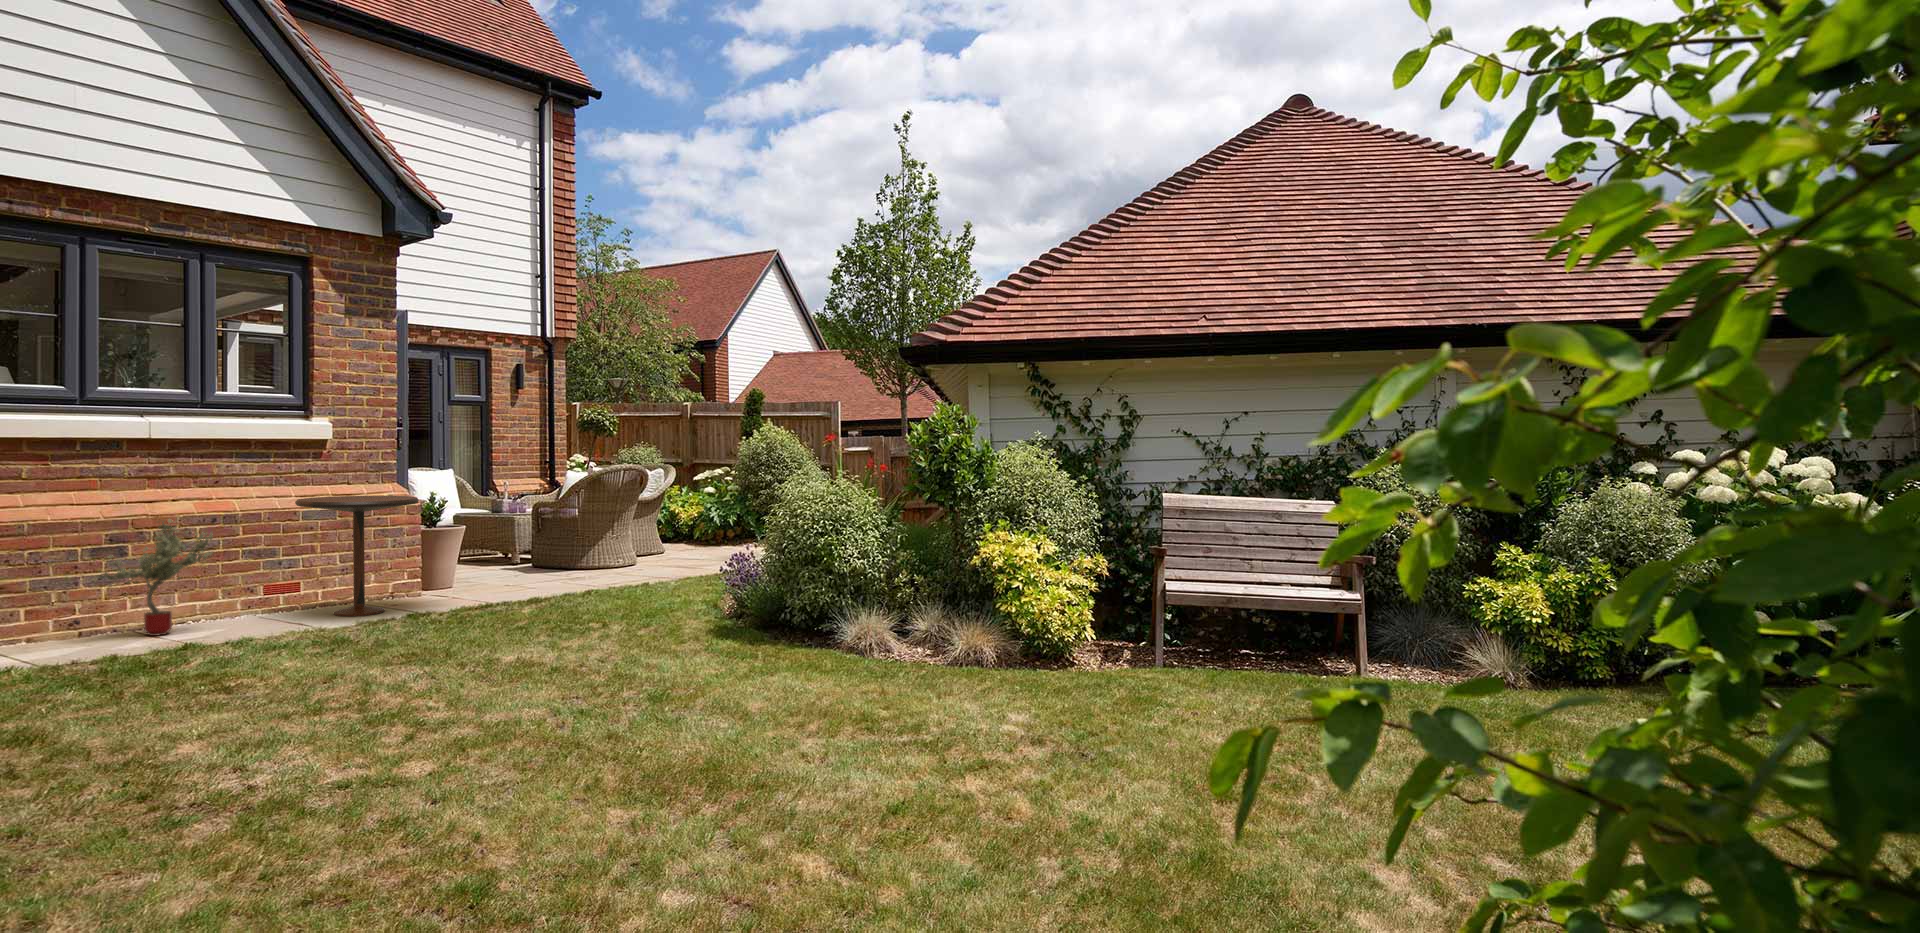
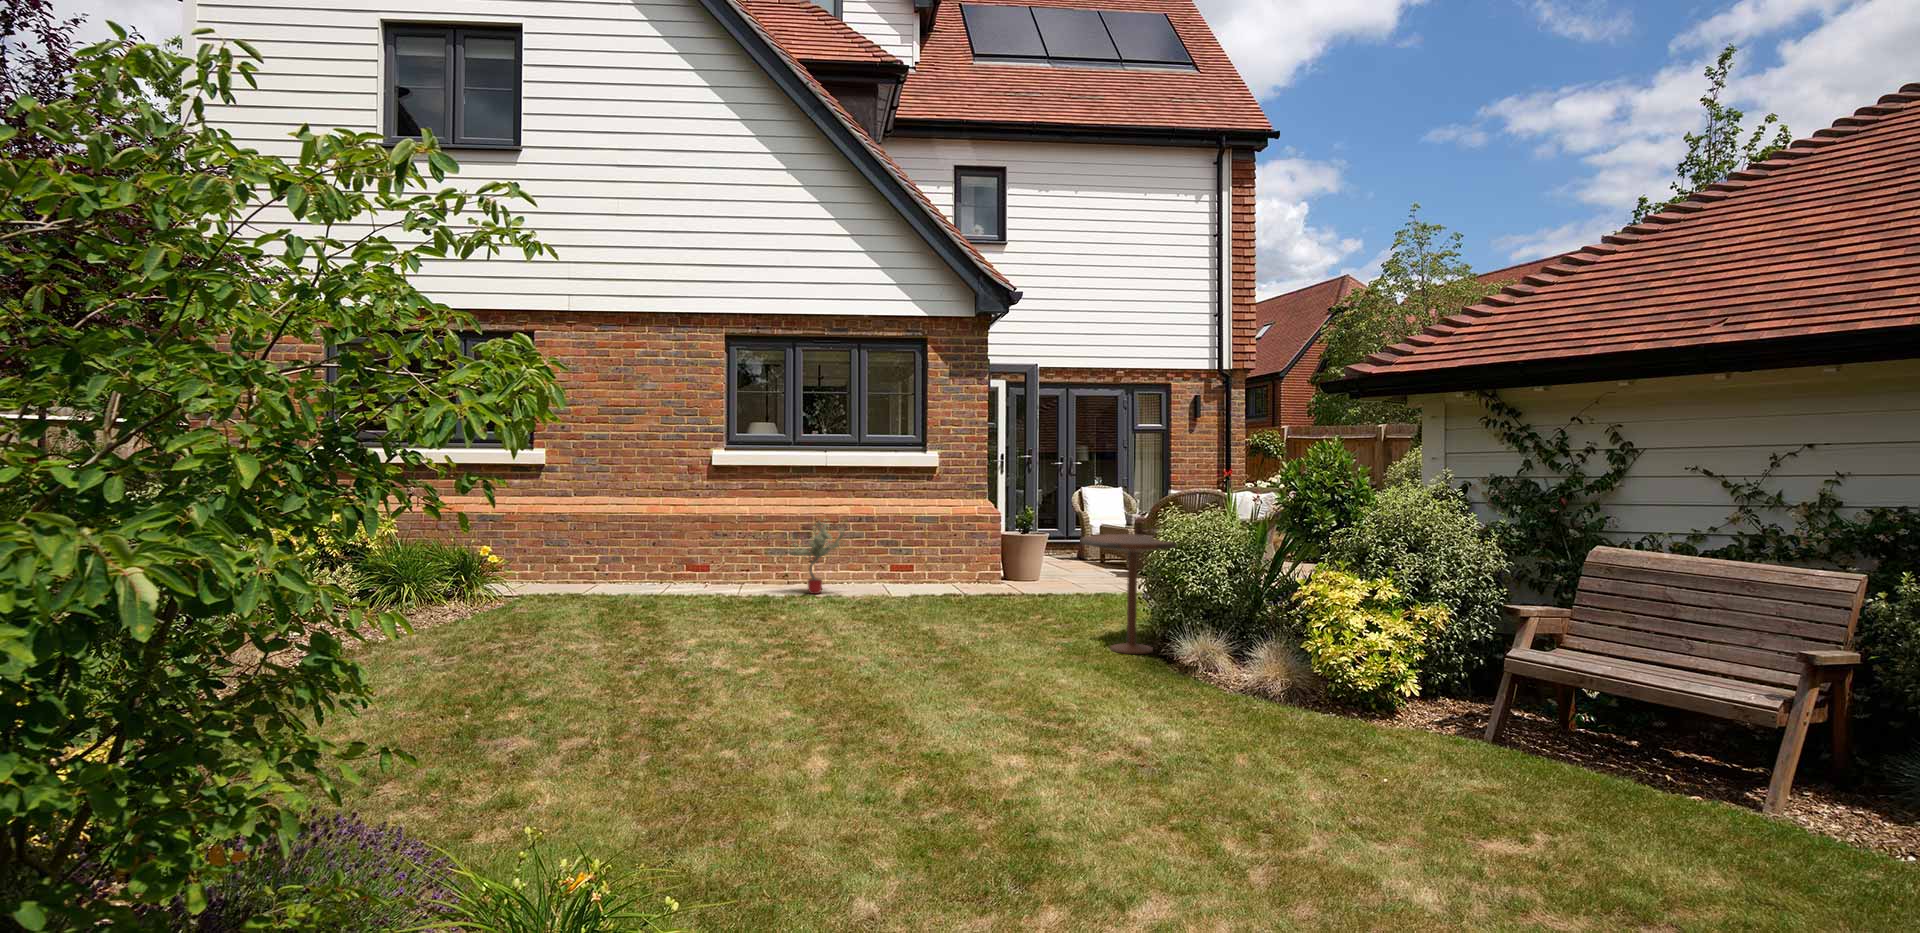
pedestal table: present [295,496,419,616] -> present [1081,534,1177,654]

